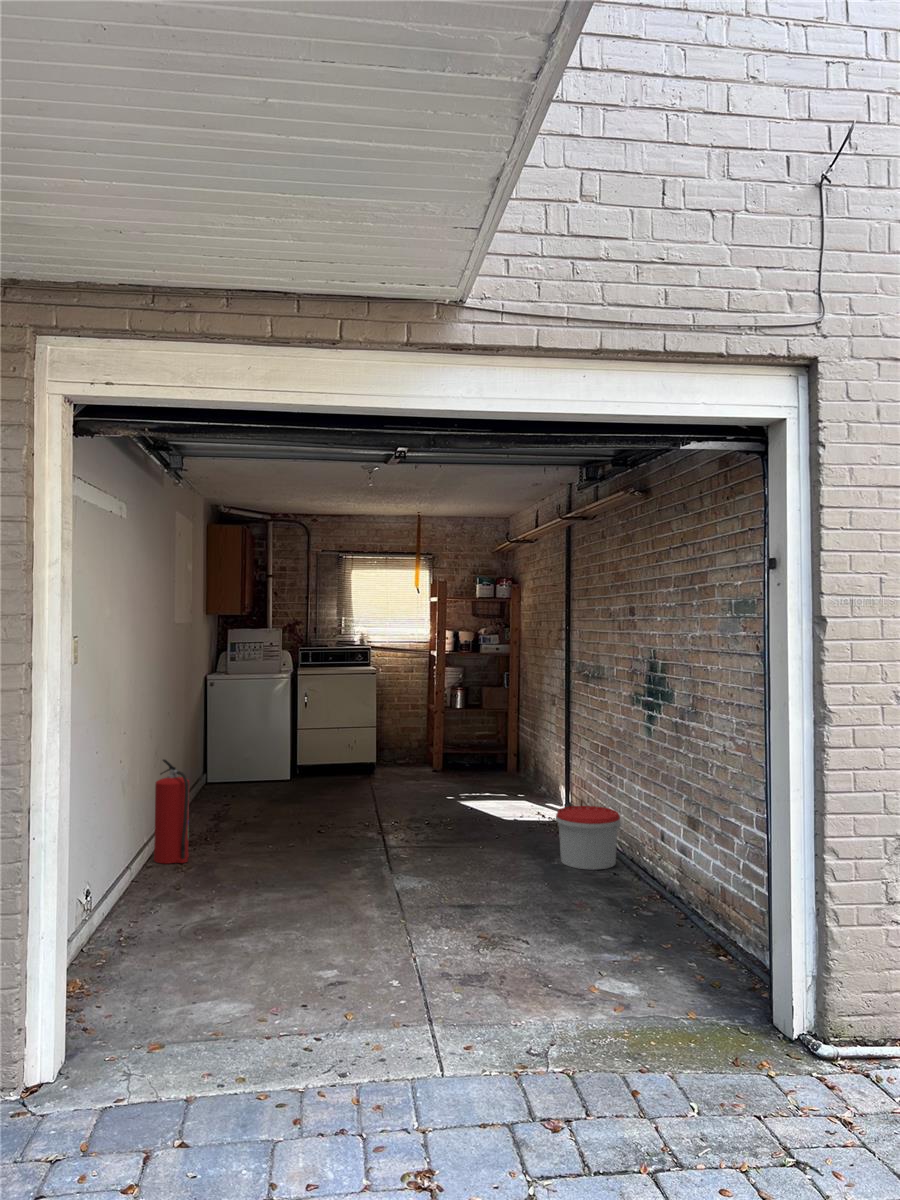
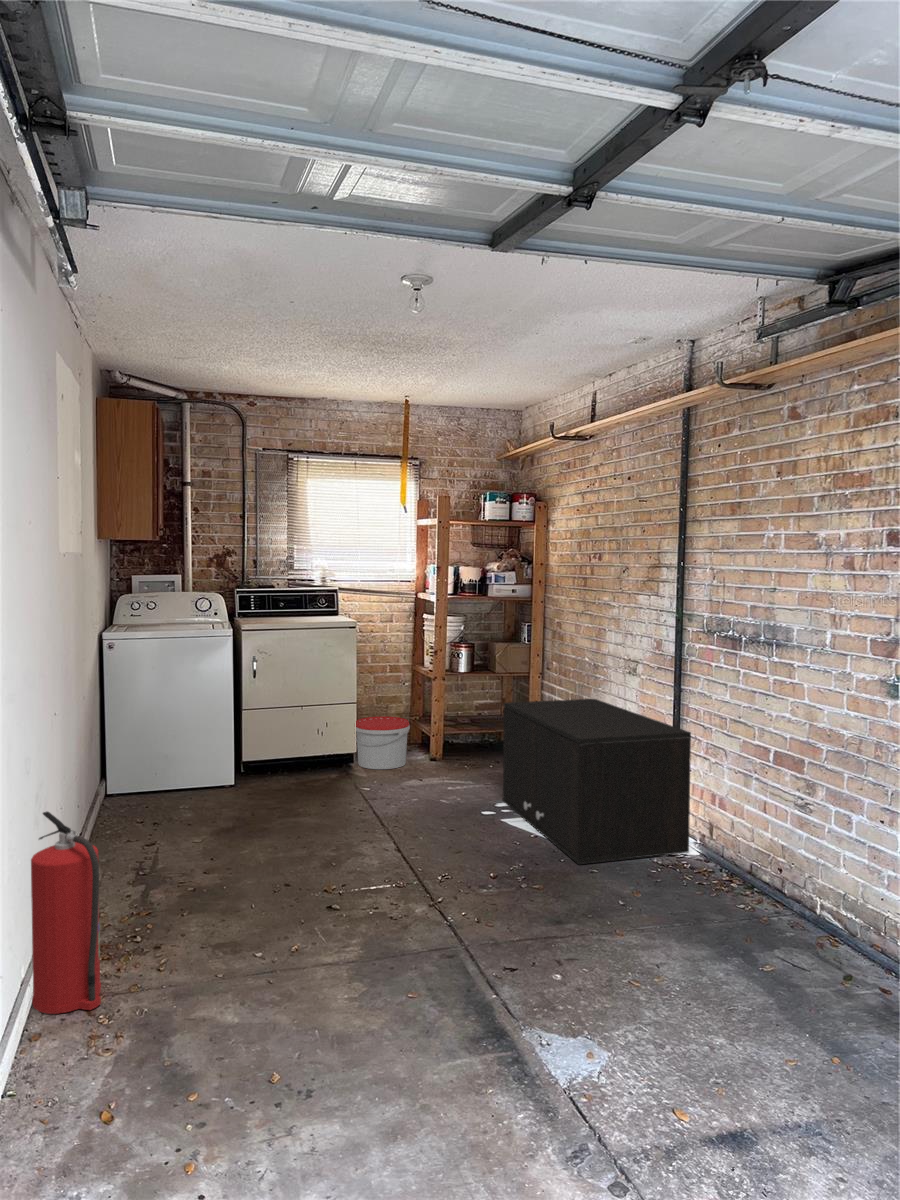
storage cabinet: none [469,724,571,824] -> present [503,699,691,864]
bucket: present [556,806,621,870] -> present [354,716,410,769]

